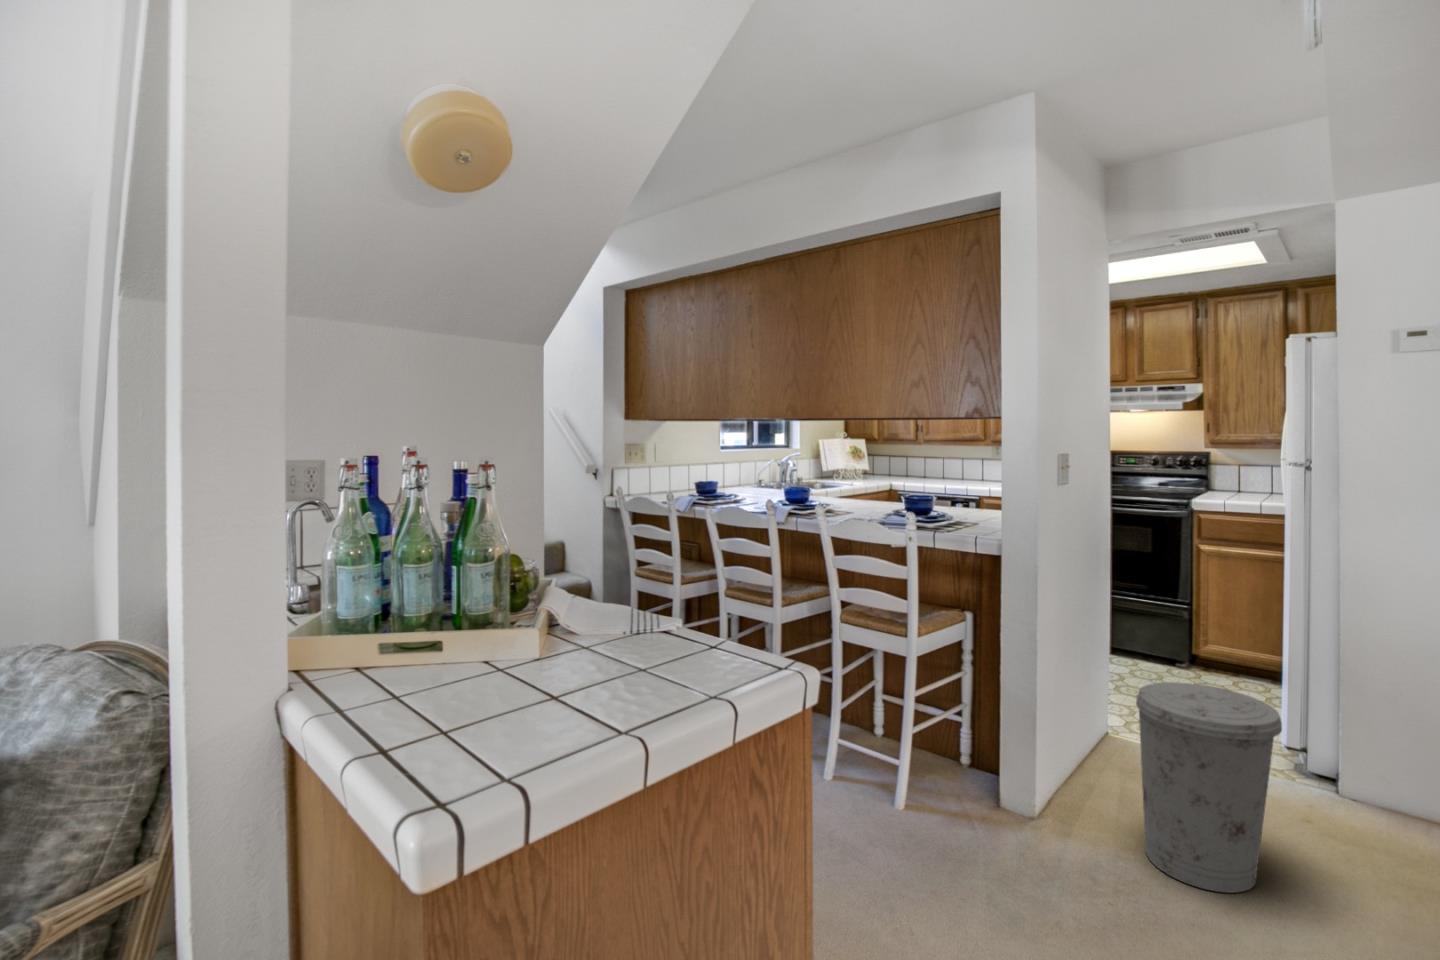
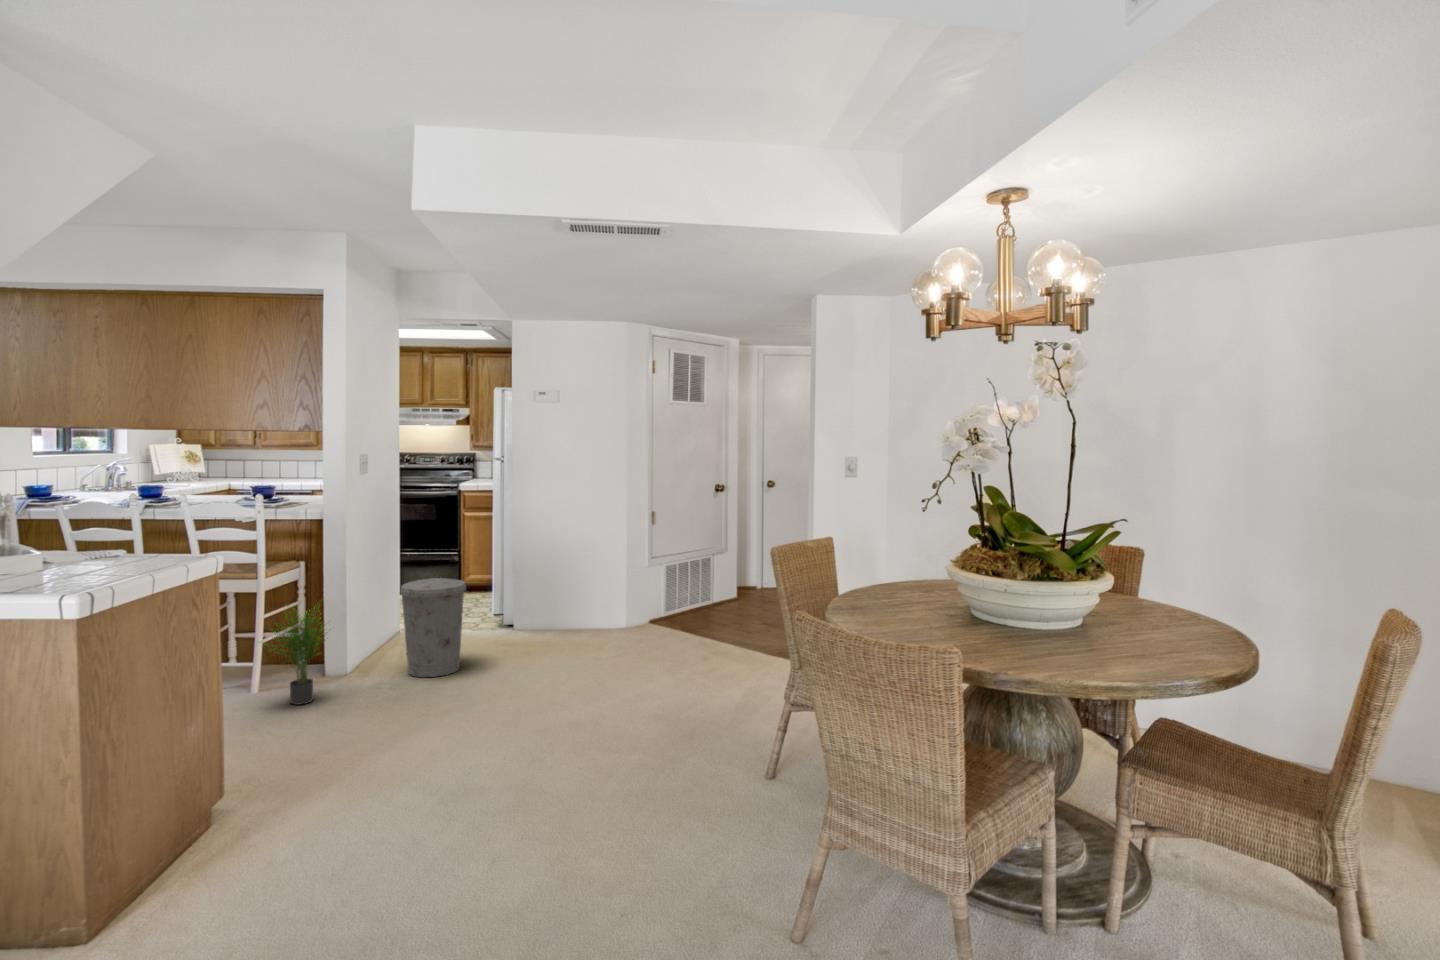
potted plant: none [891,693,1025,878] -> present [261,607,328,705]

